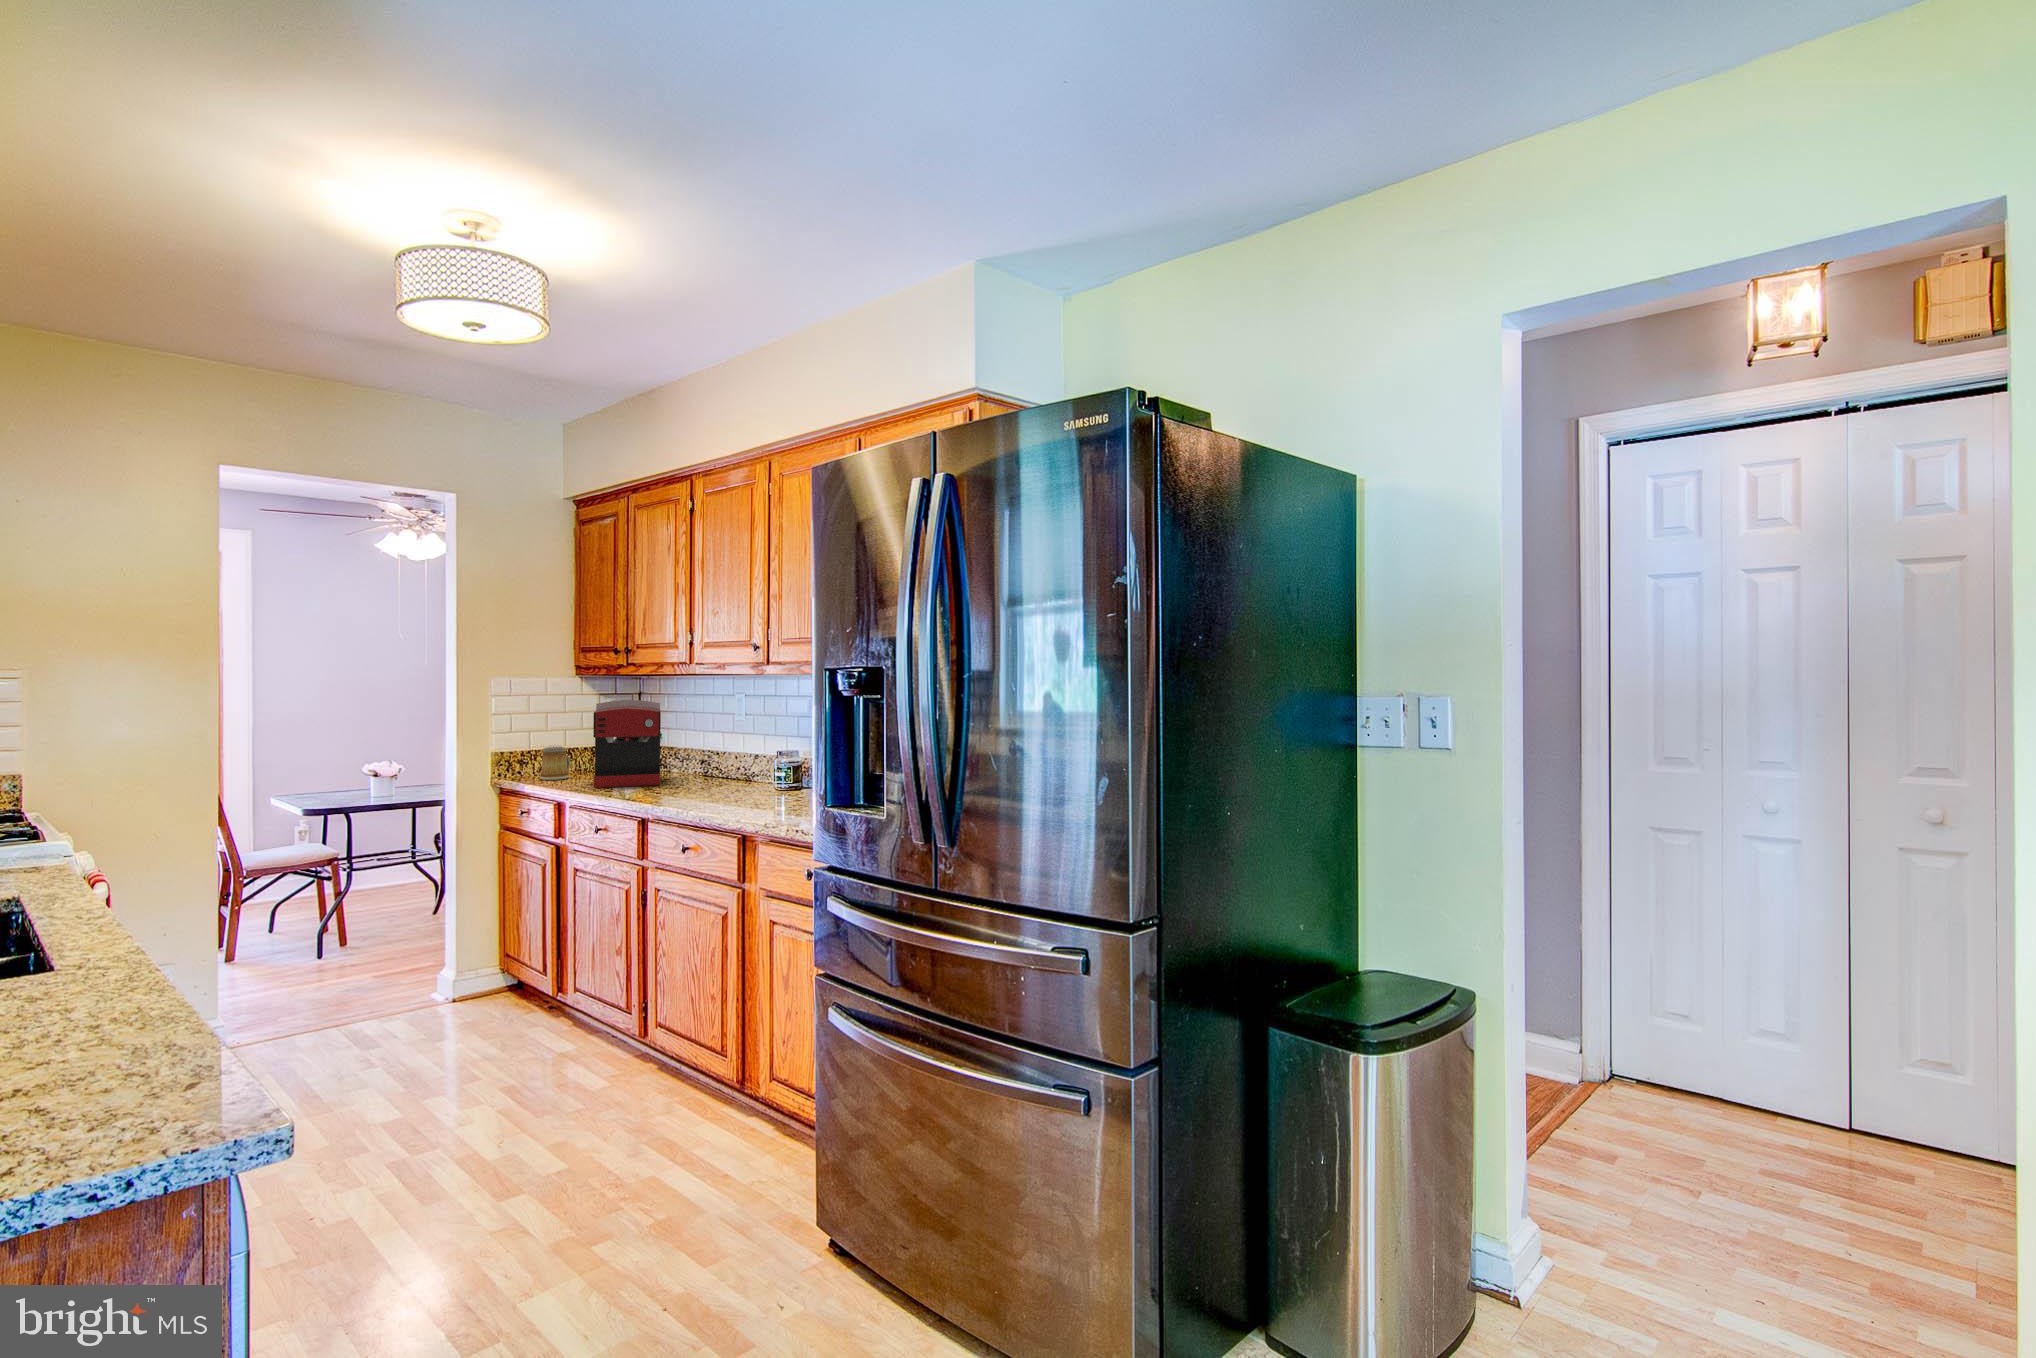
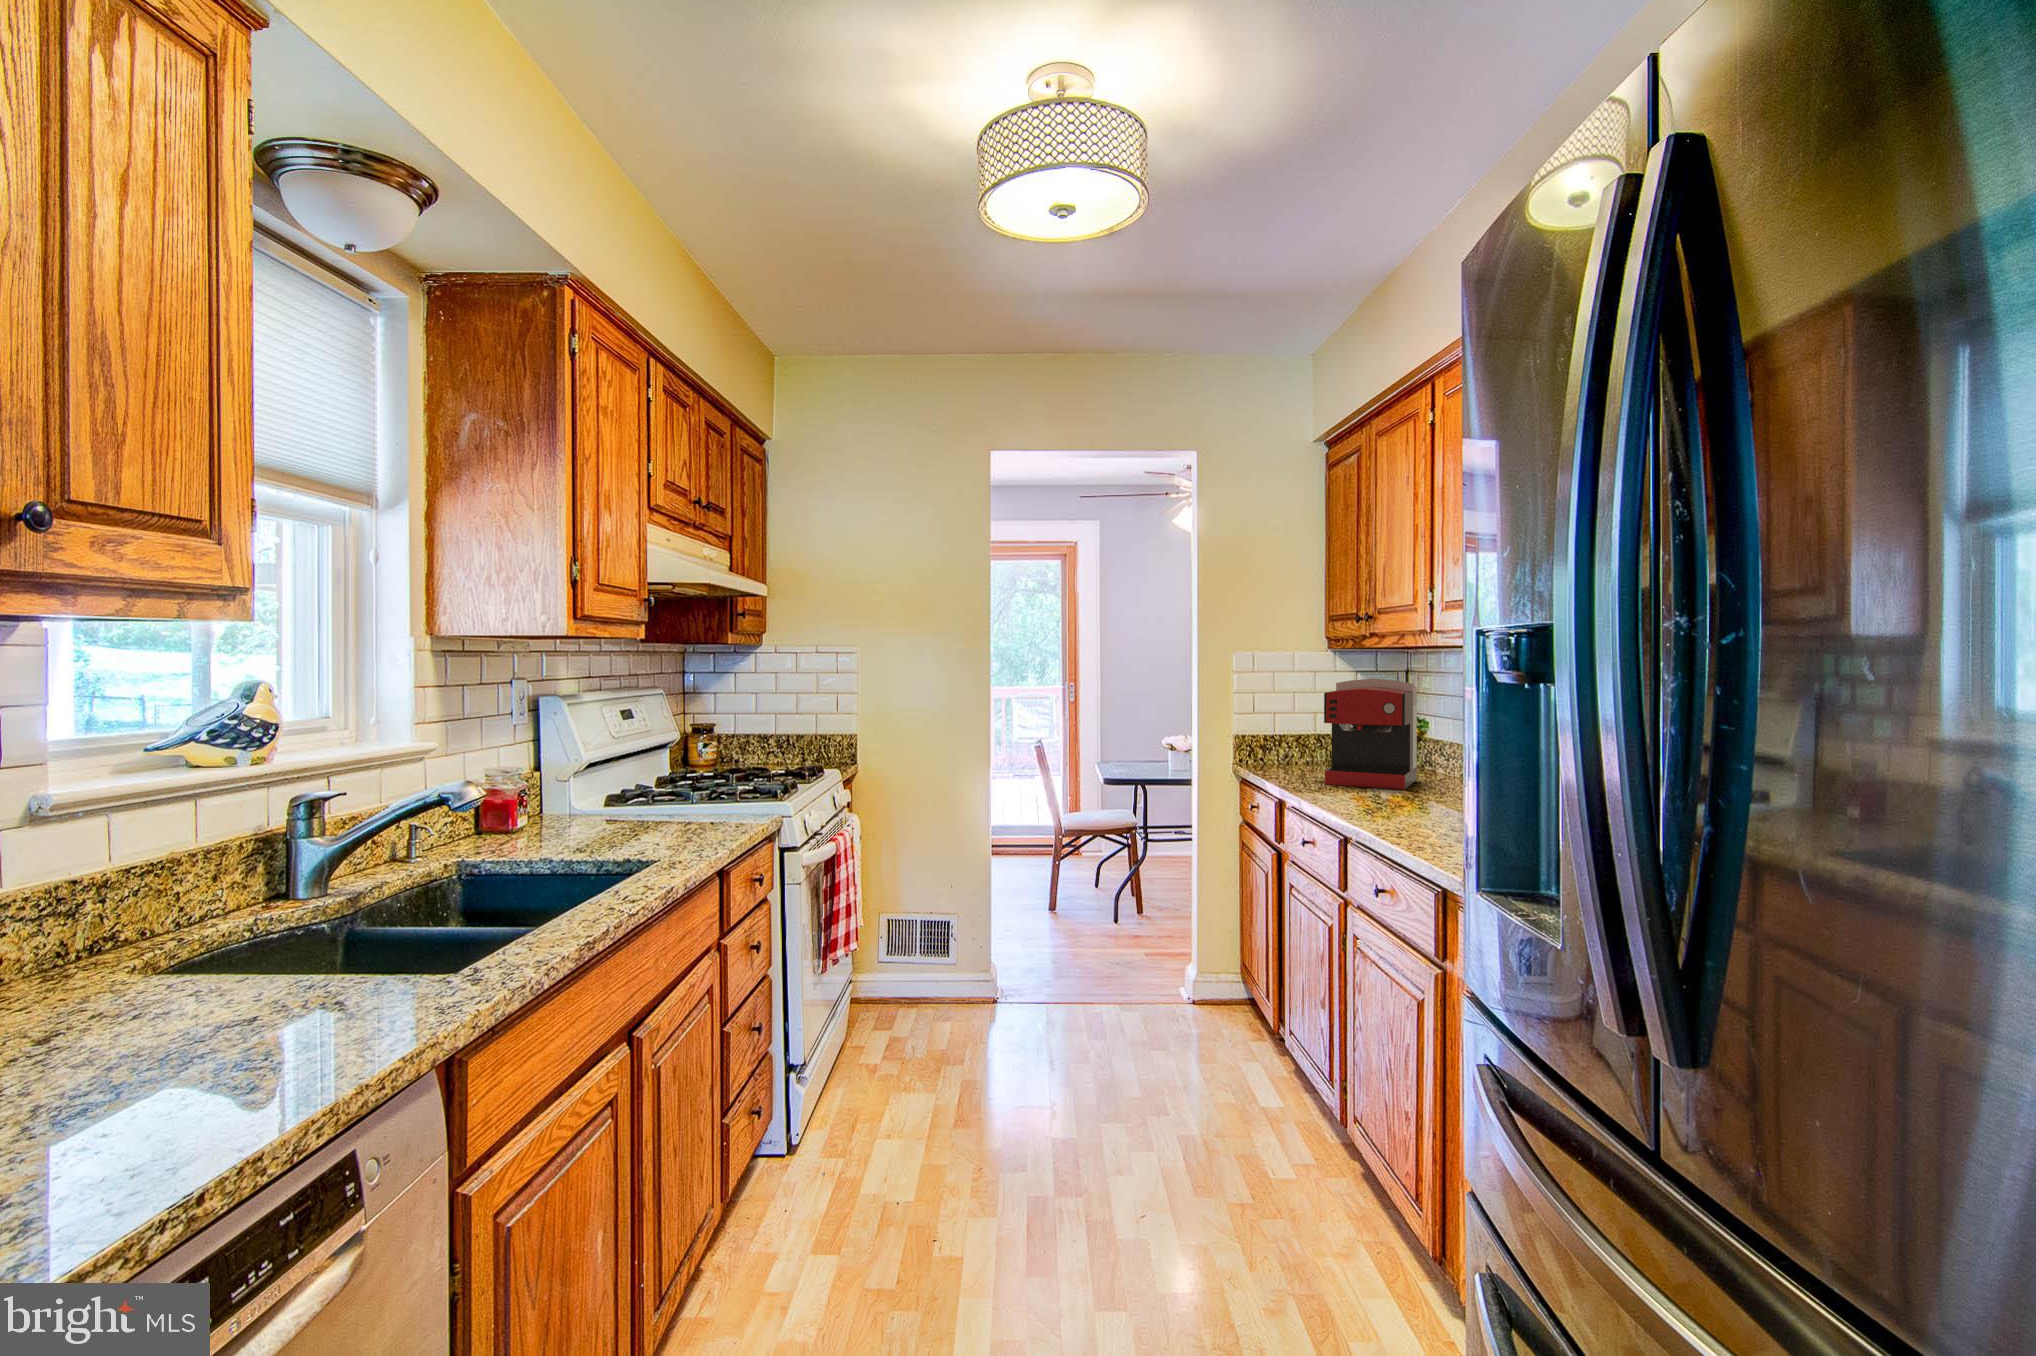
mug: present [540,745,570,780] -> none [1285,730,1319,771]

